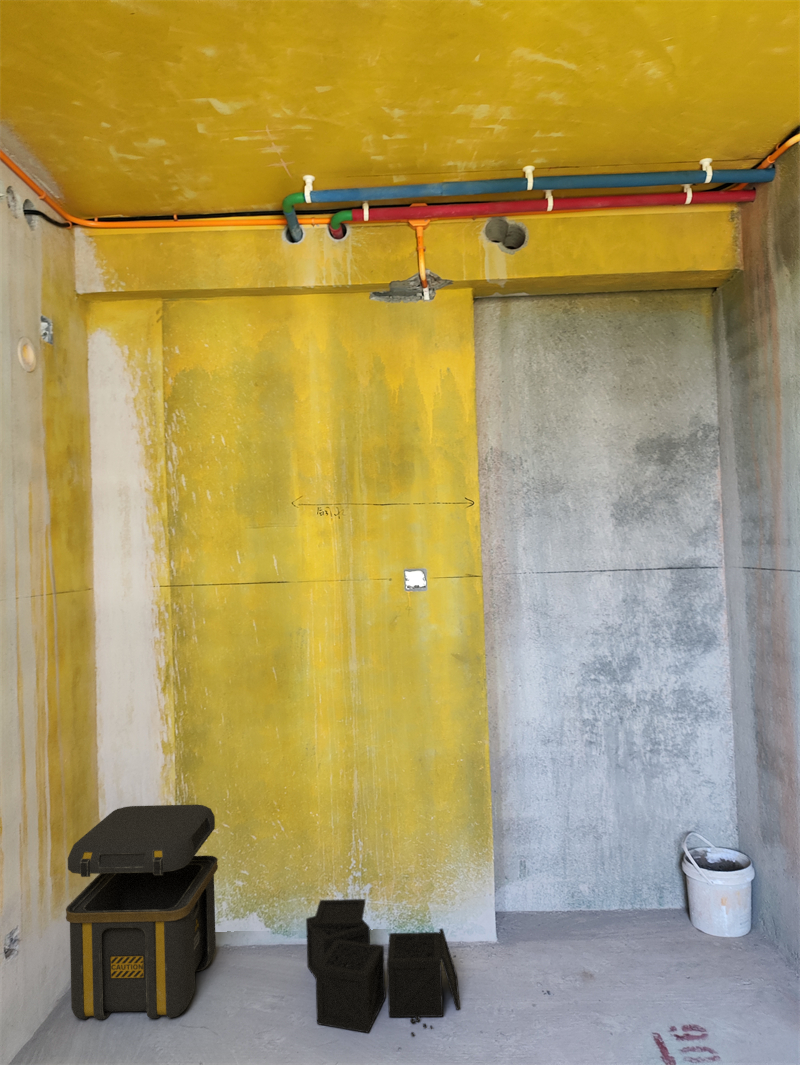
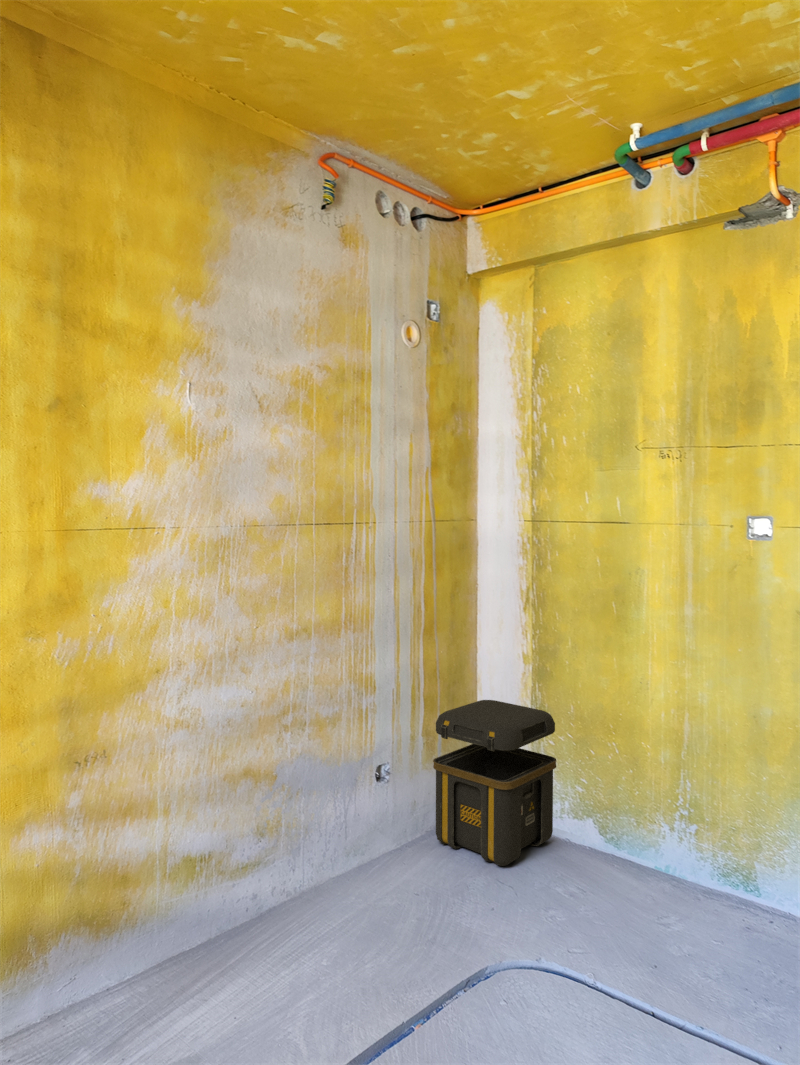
storage bin: present [306,899,460,1036] -> none [604,823,761,957]

